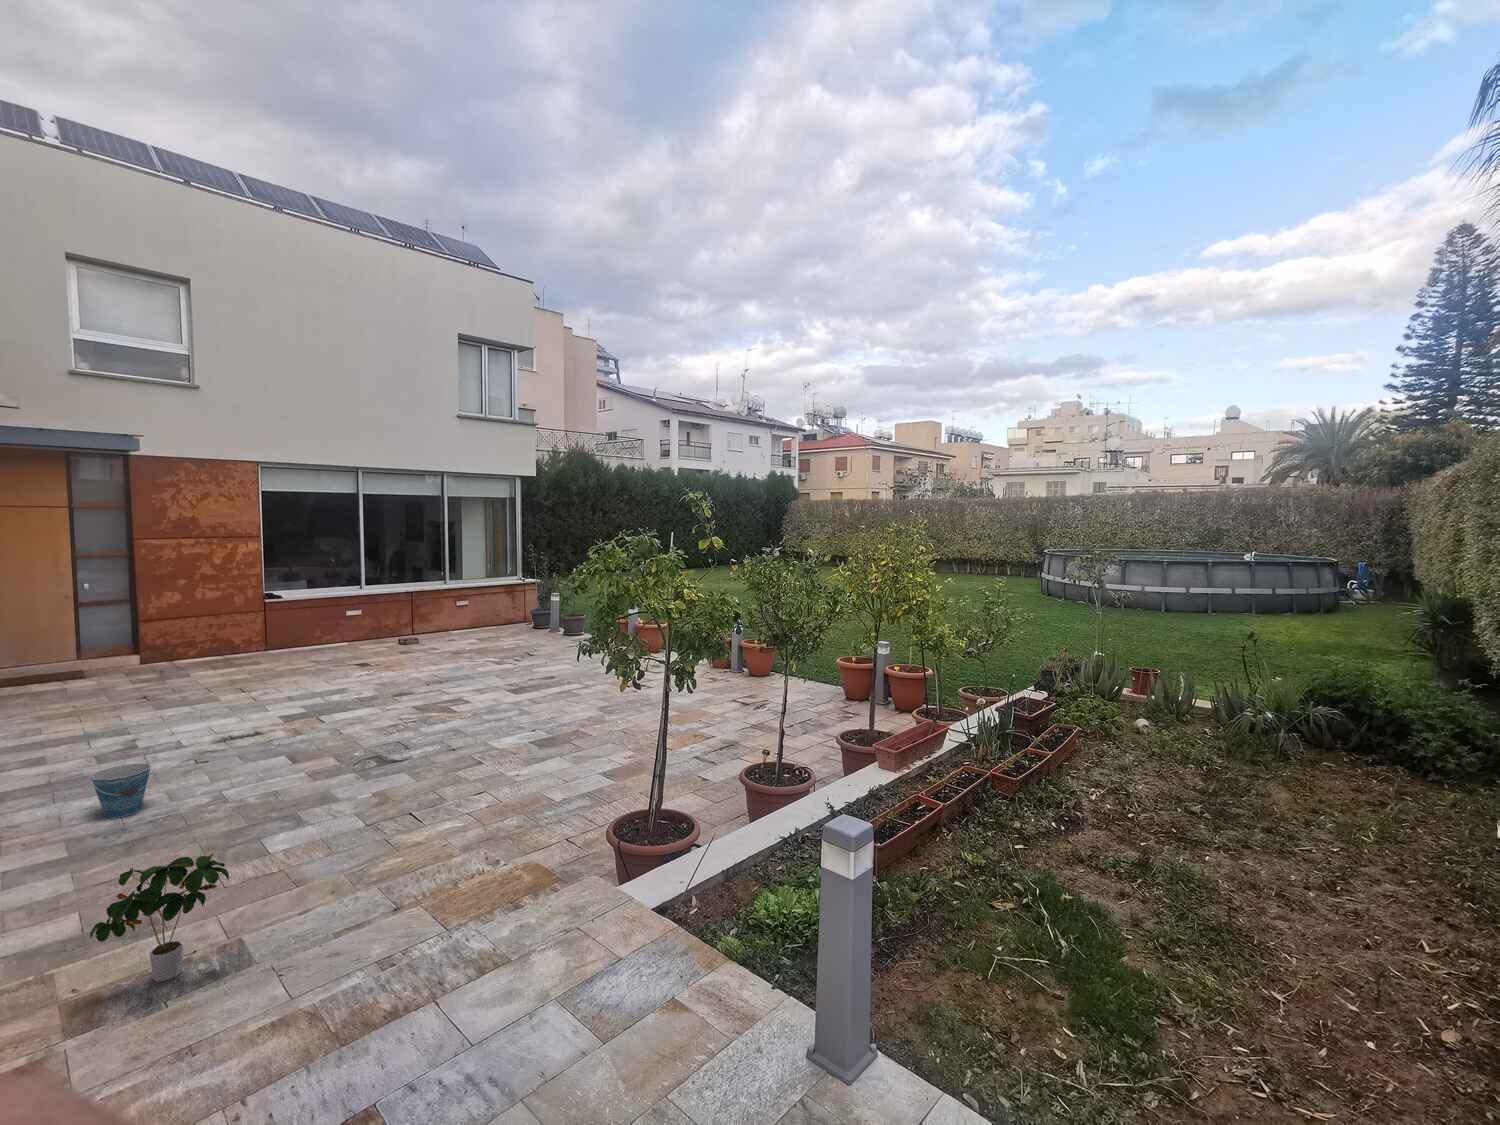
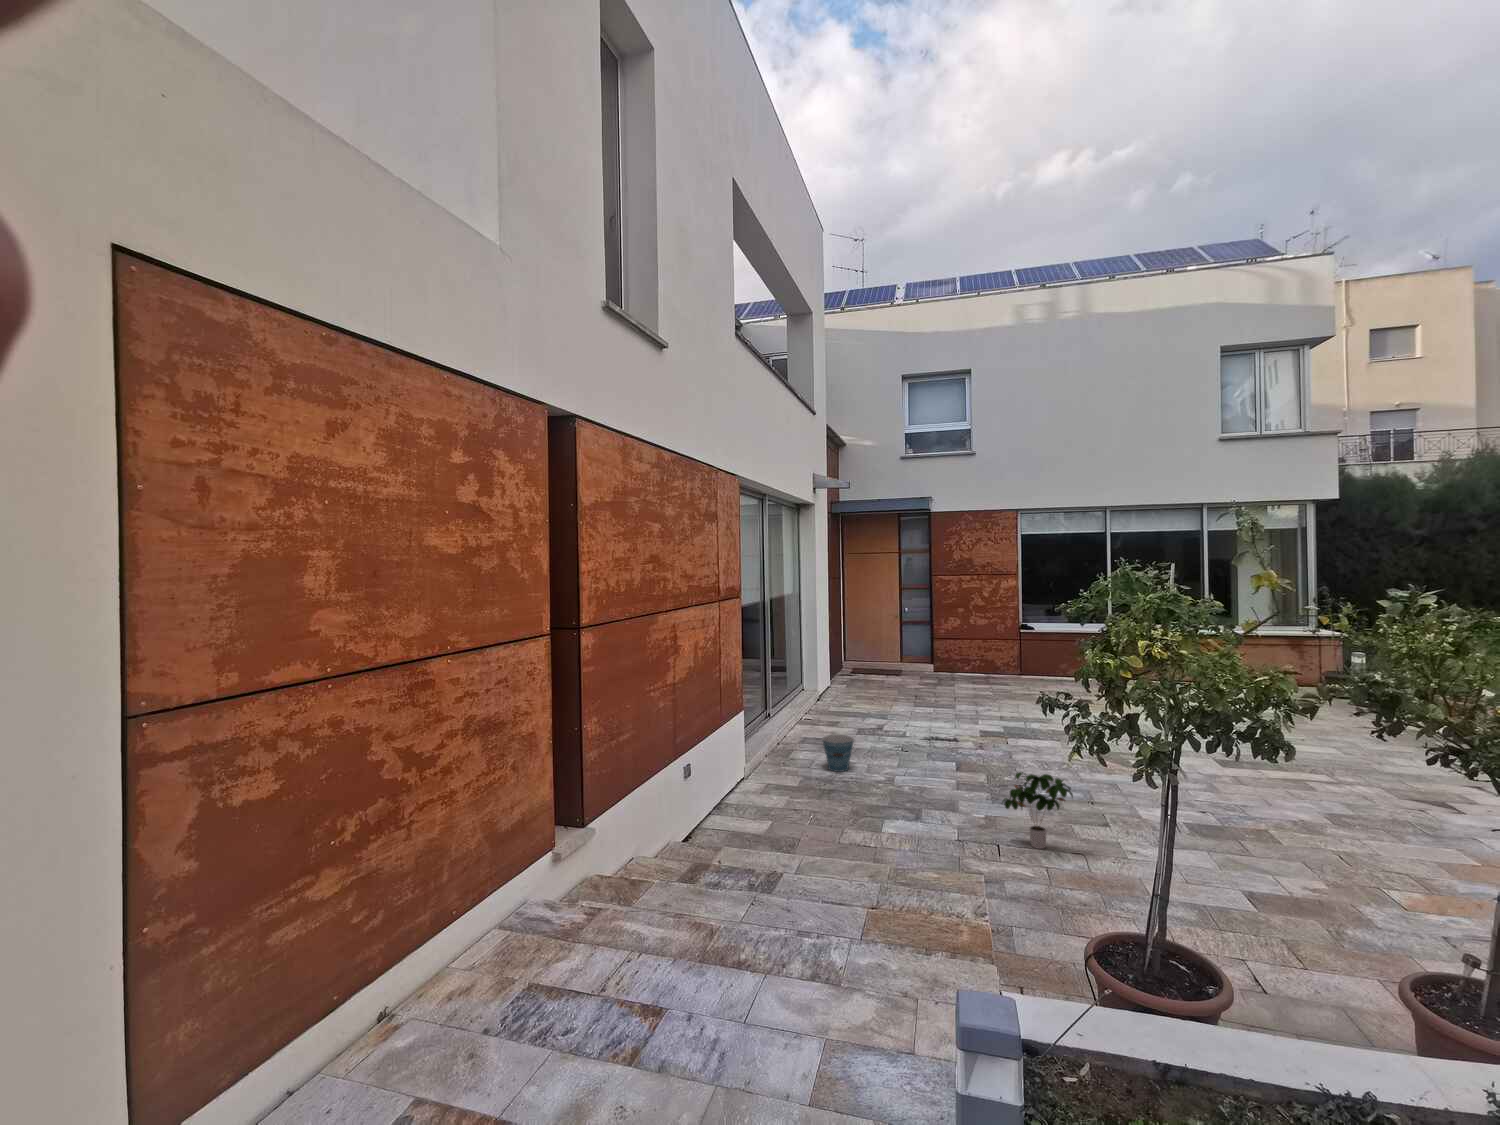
potted plant: present [90,854,229,982] -> present [1003,772,1073,849]

